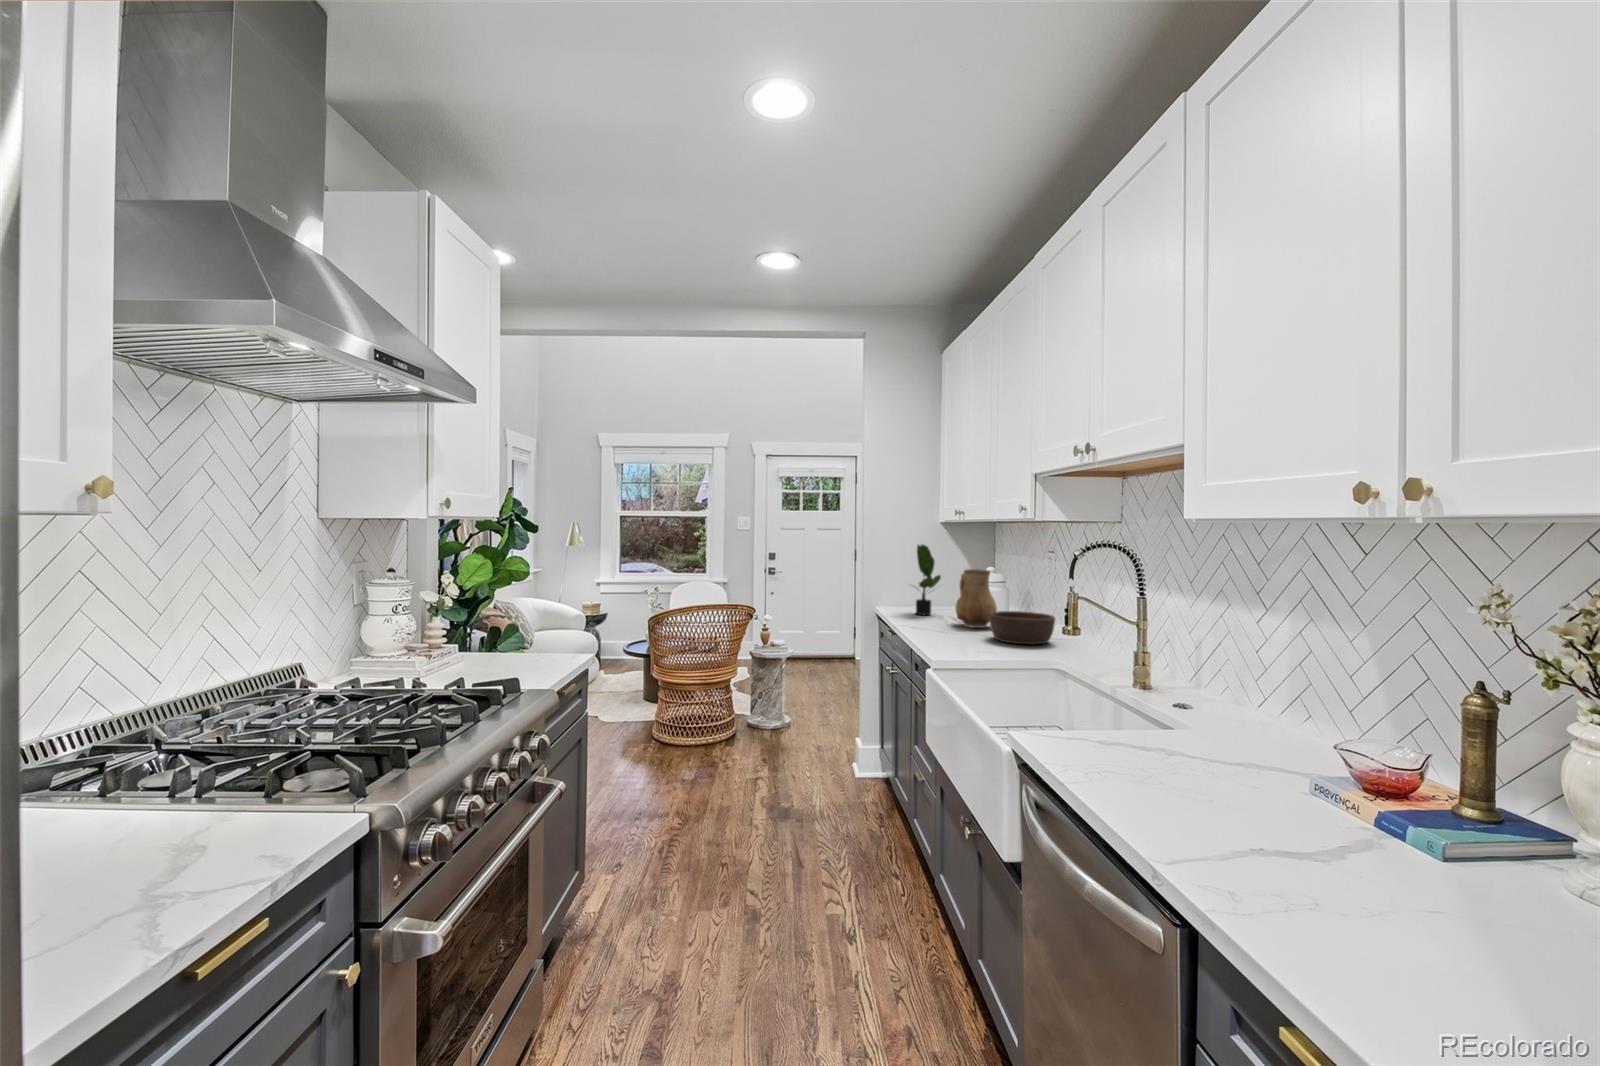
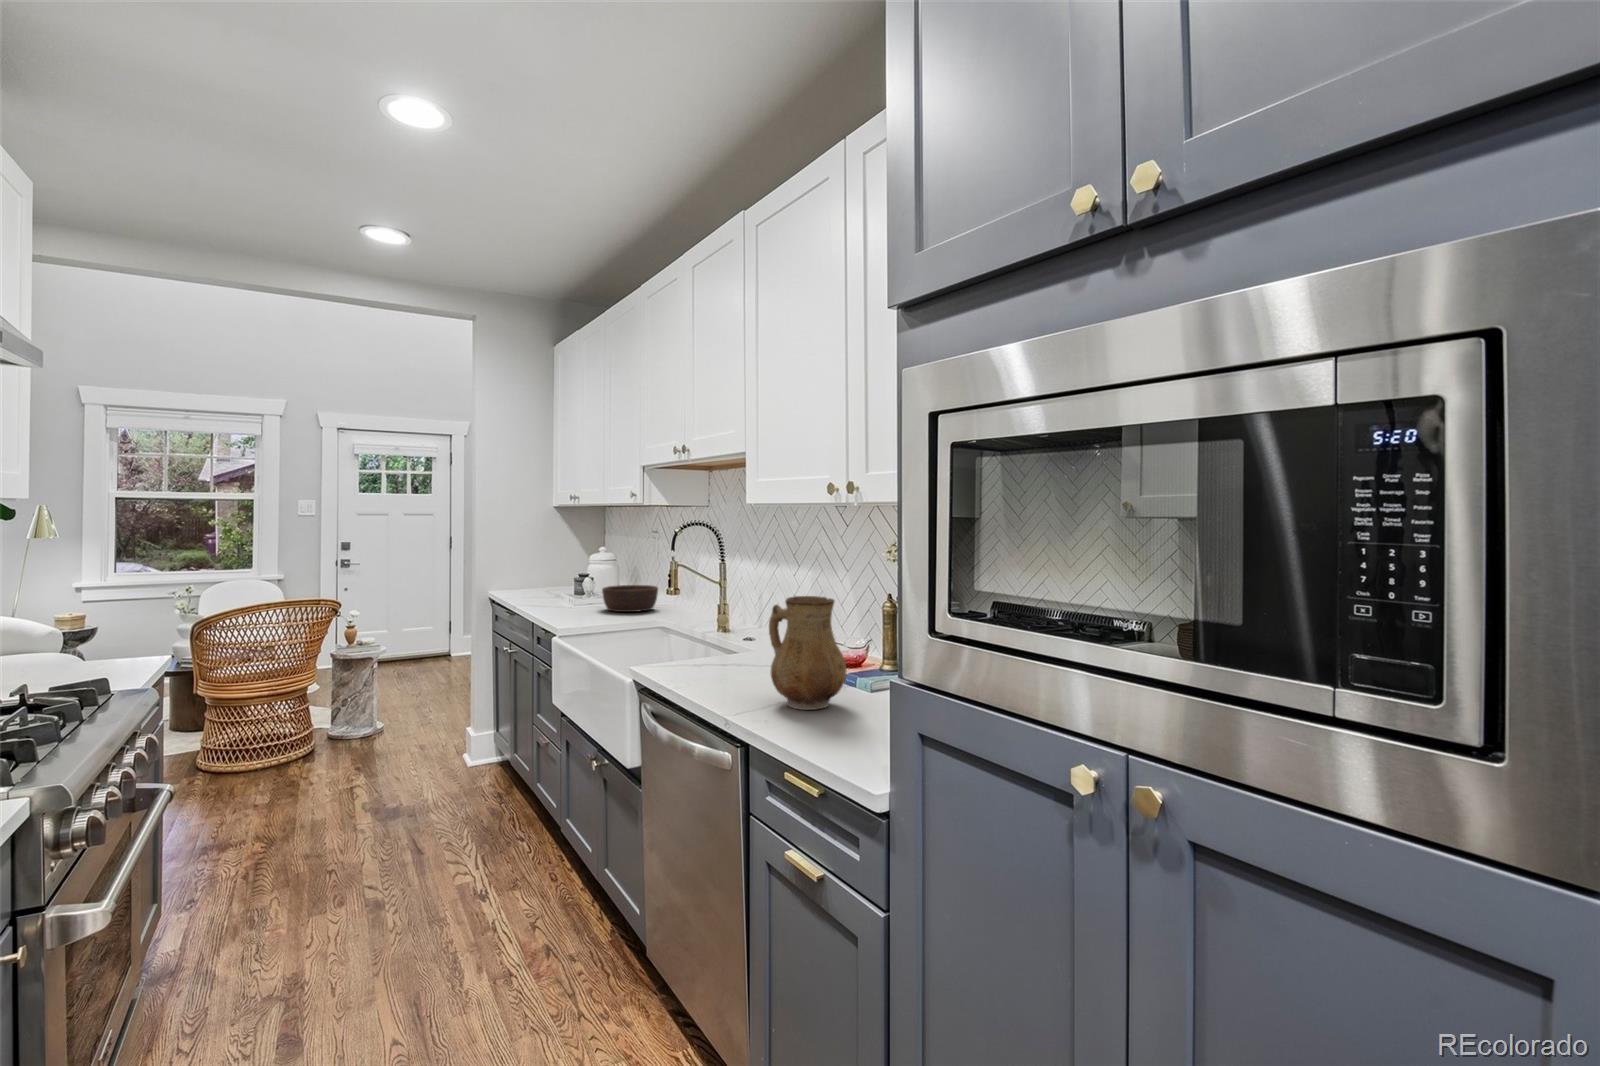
potted plant: present [916,544,941,615] -> none [519,529,559,597]
ceramic pitcher: present [956,569,997,628] -> present [769,596,846,710]

